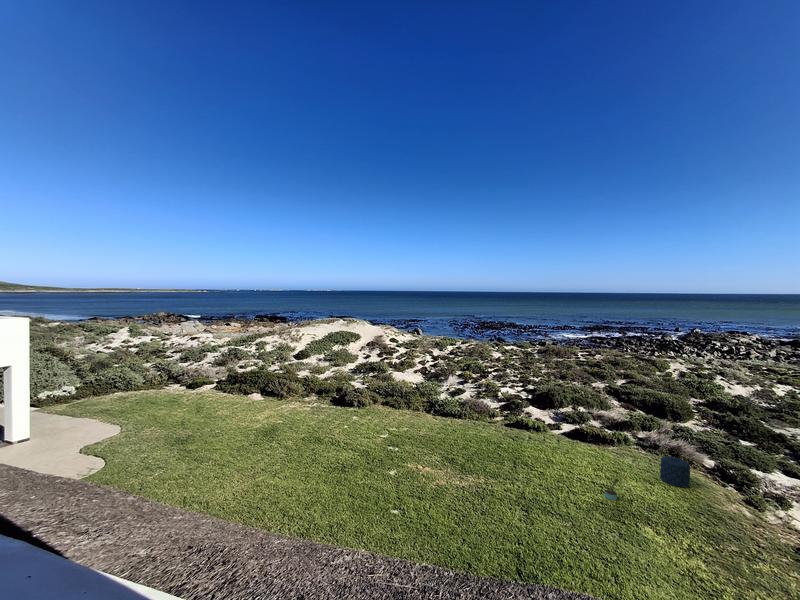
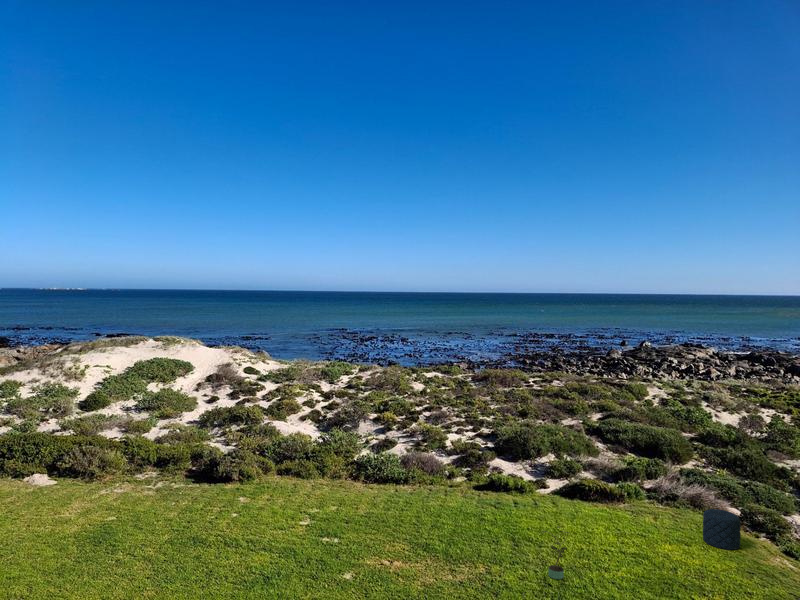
potted plant: present [602,466,619,500] -> present [543,526,568,579]

